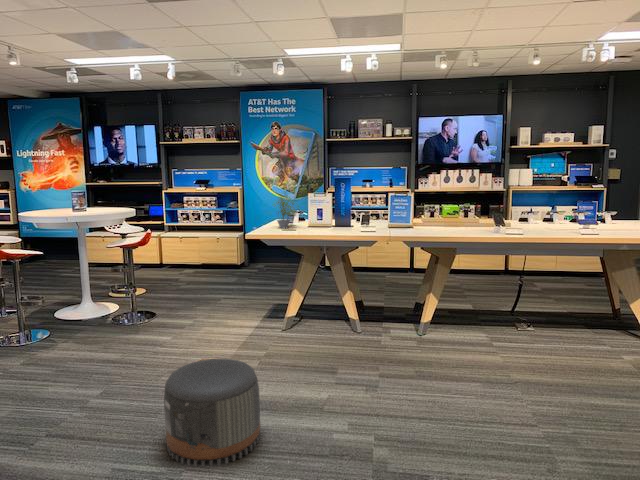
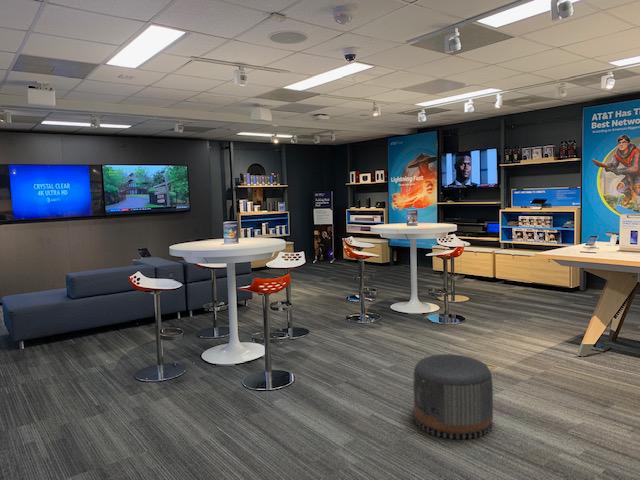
potted plant: present [277,195,296,228] -> none [572,213,608,252]

